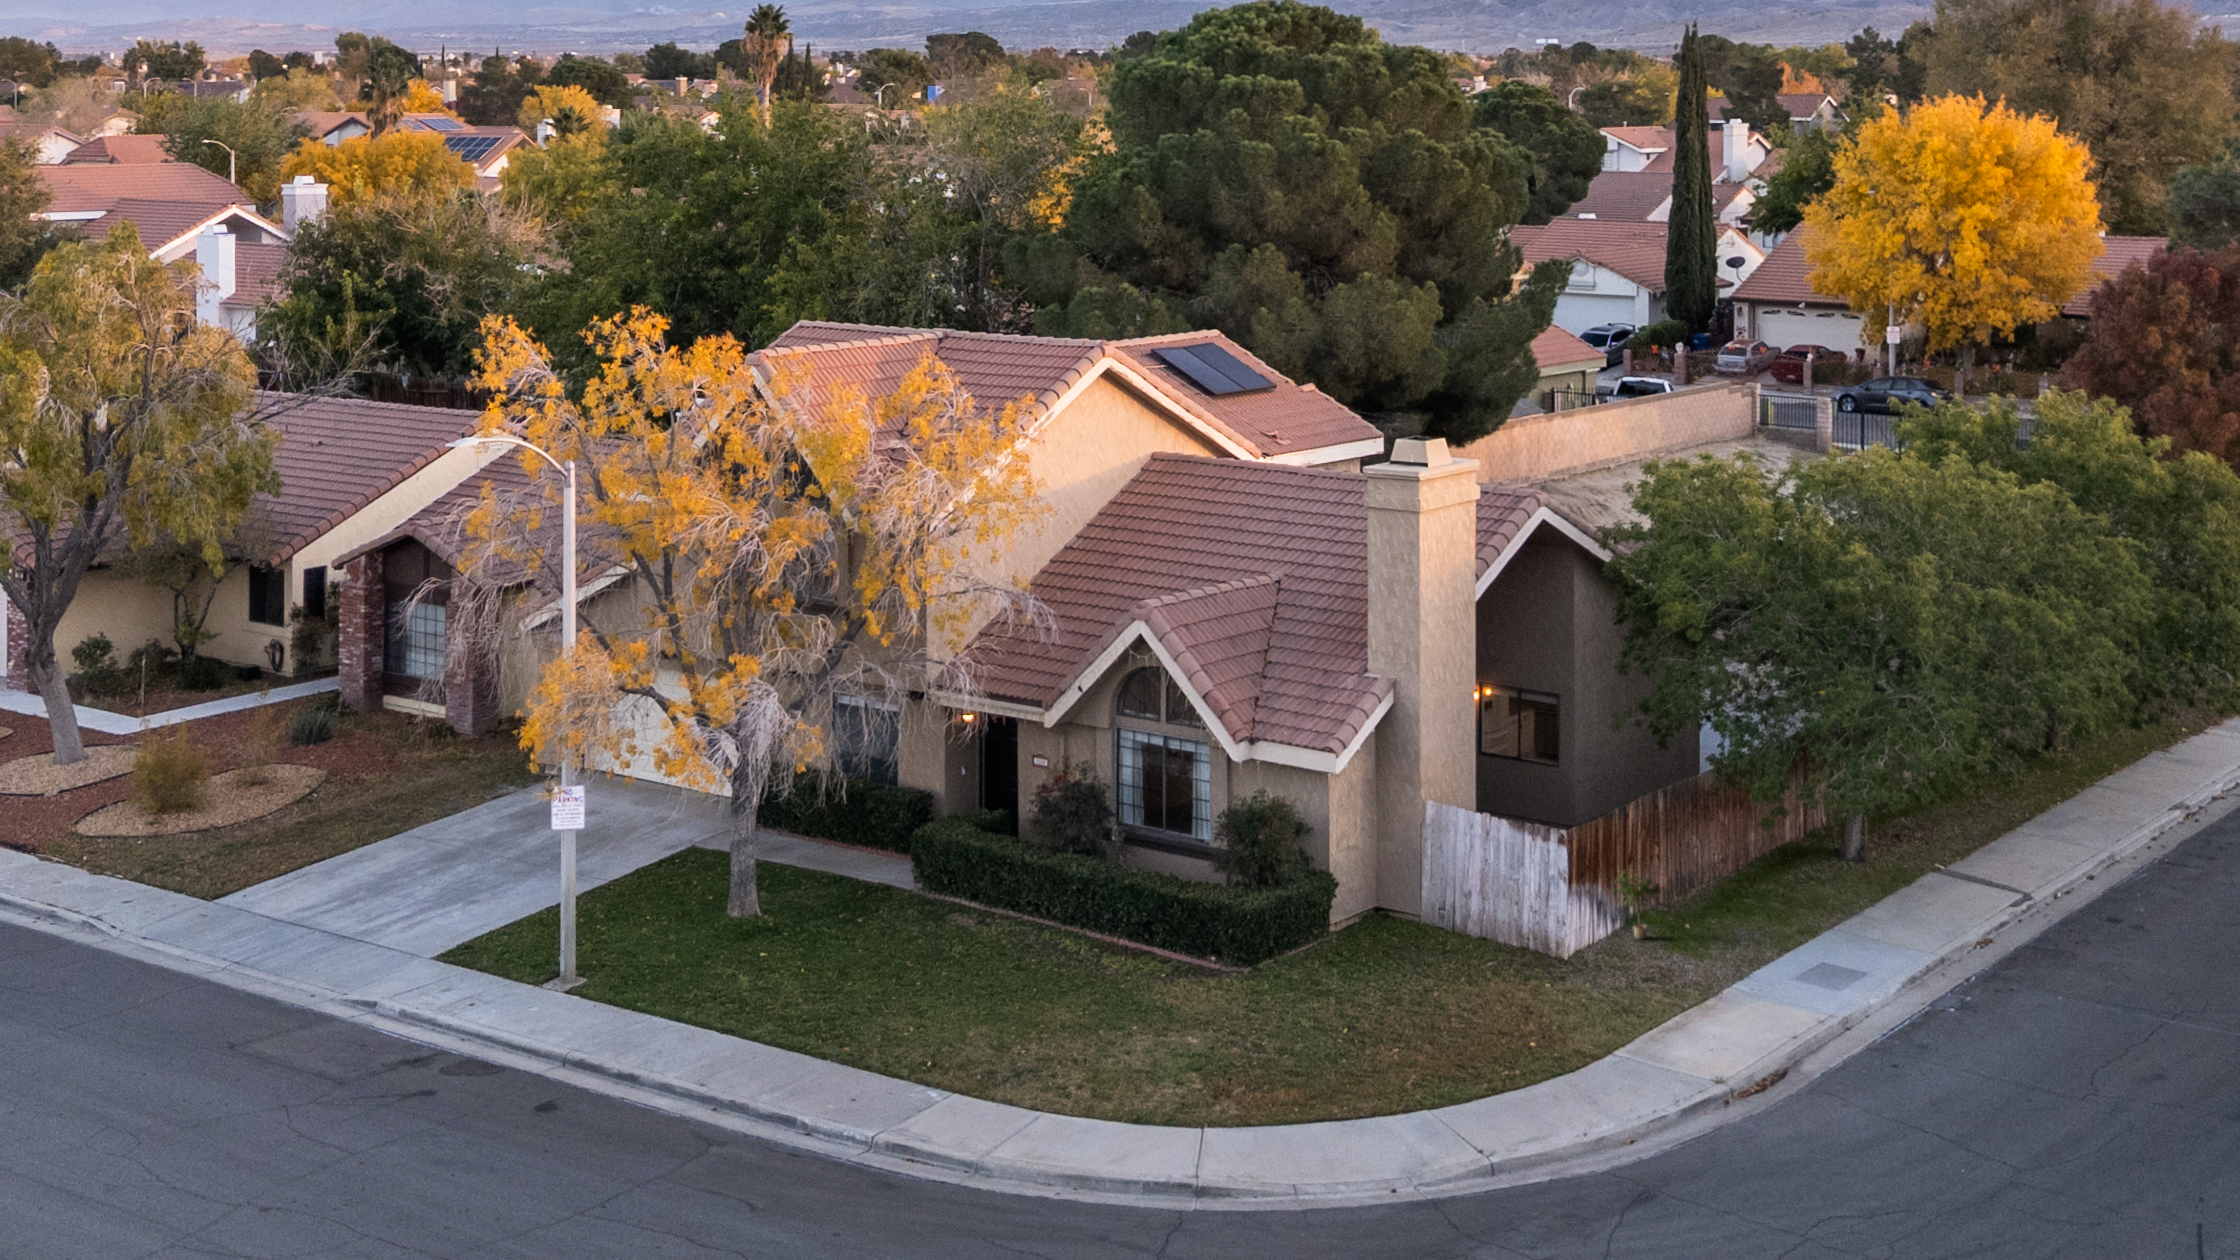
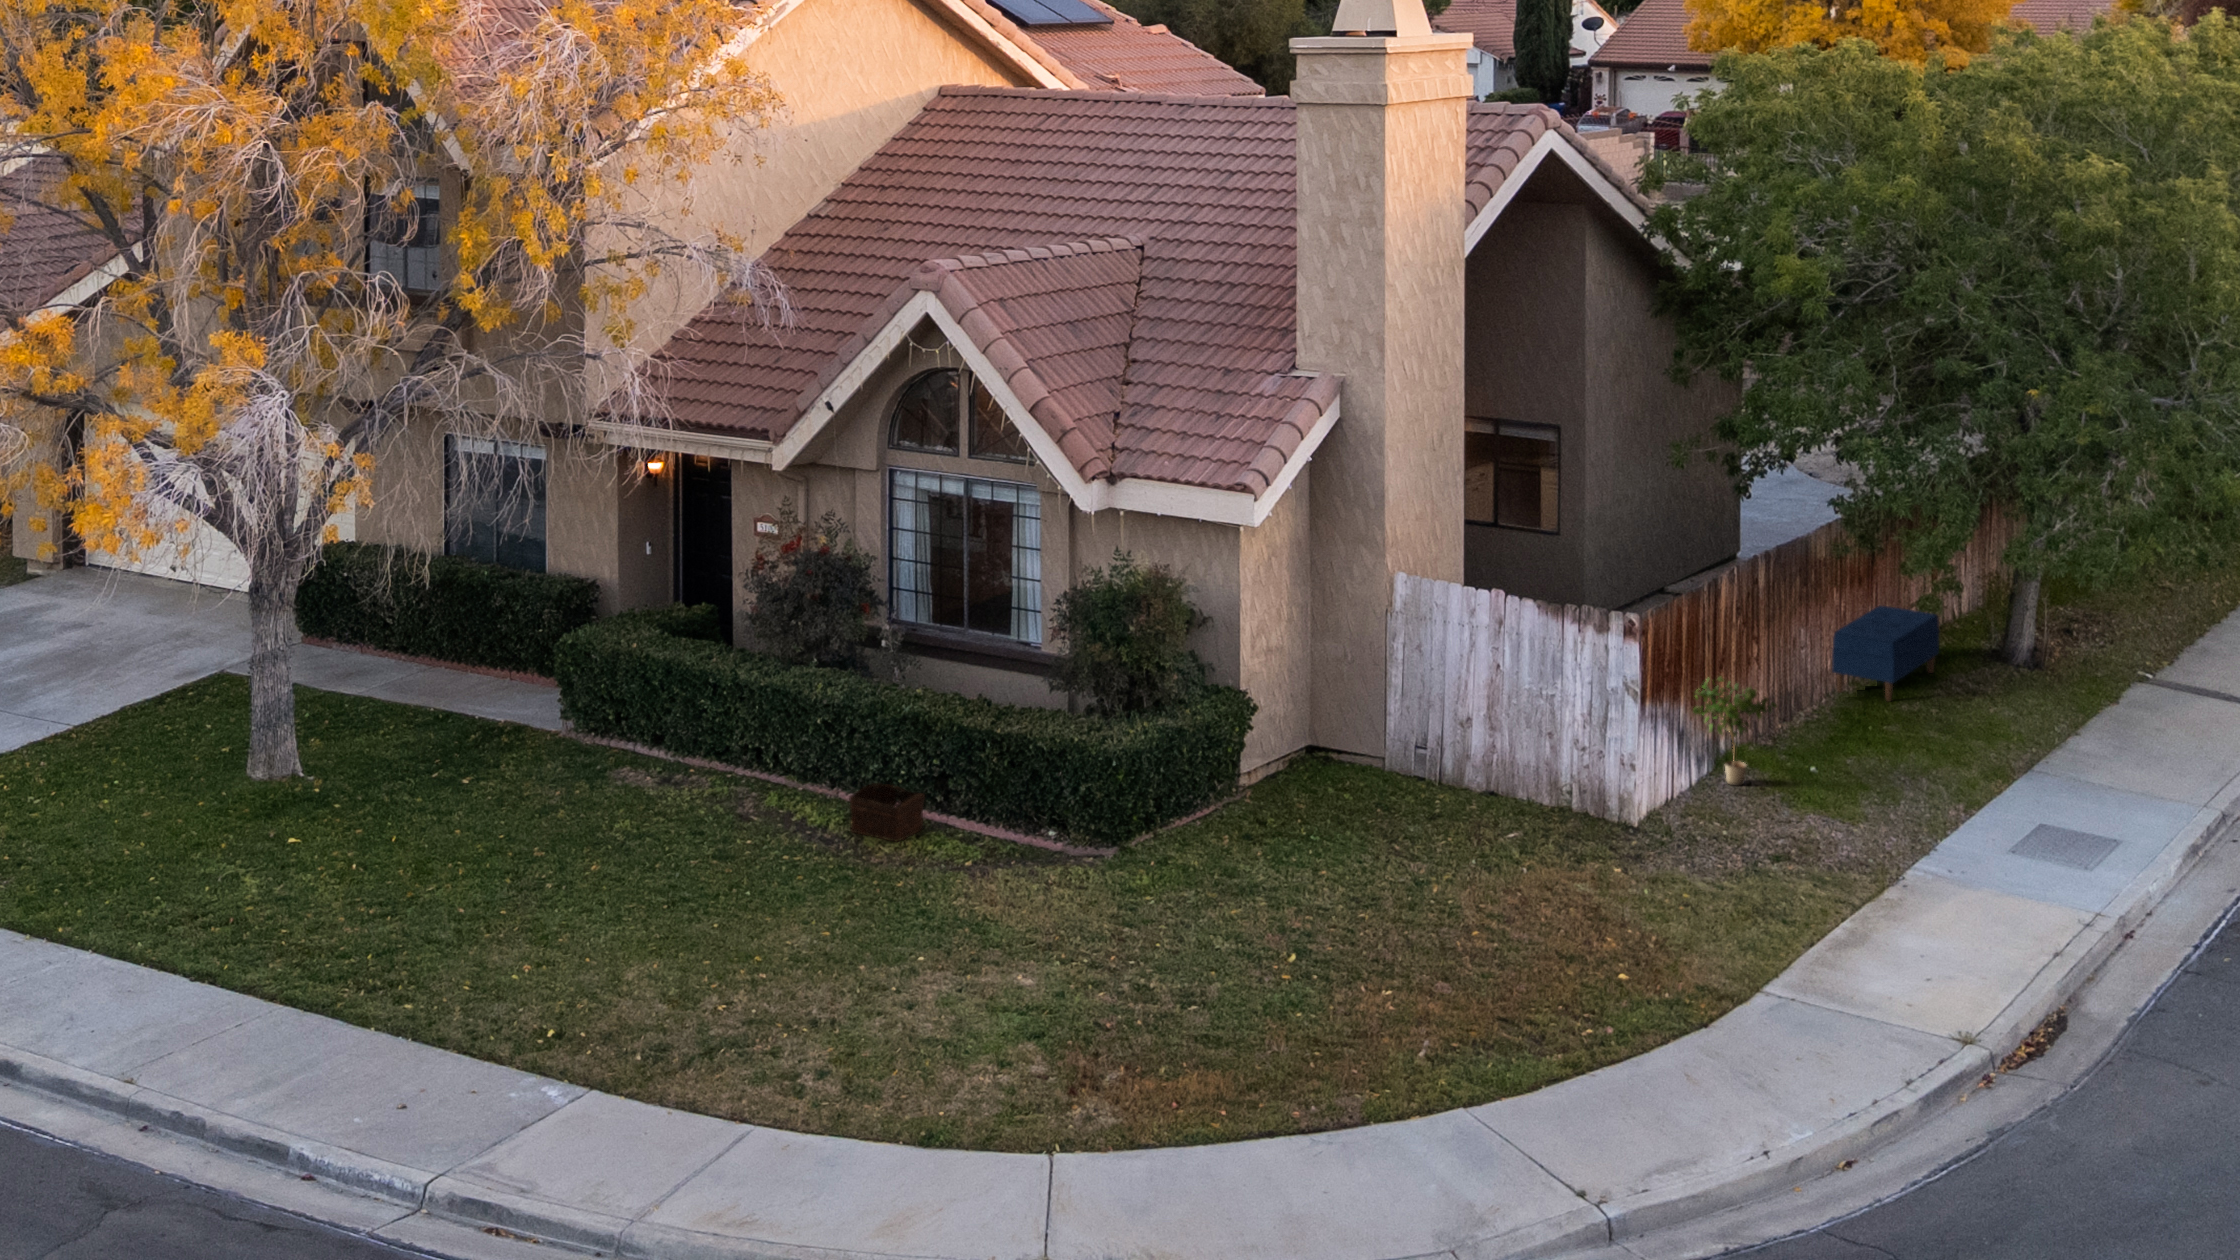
bench: none [1721,823,1796,887] -> present [1832,606,1939,701]
basket: none [1091,926,1137,963] -> present [849,783,925,842]

